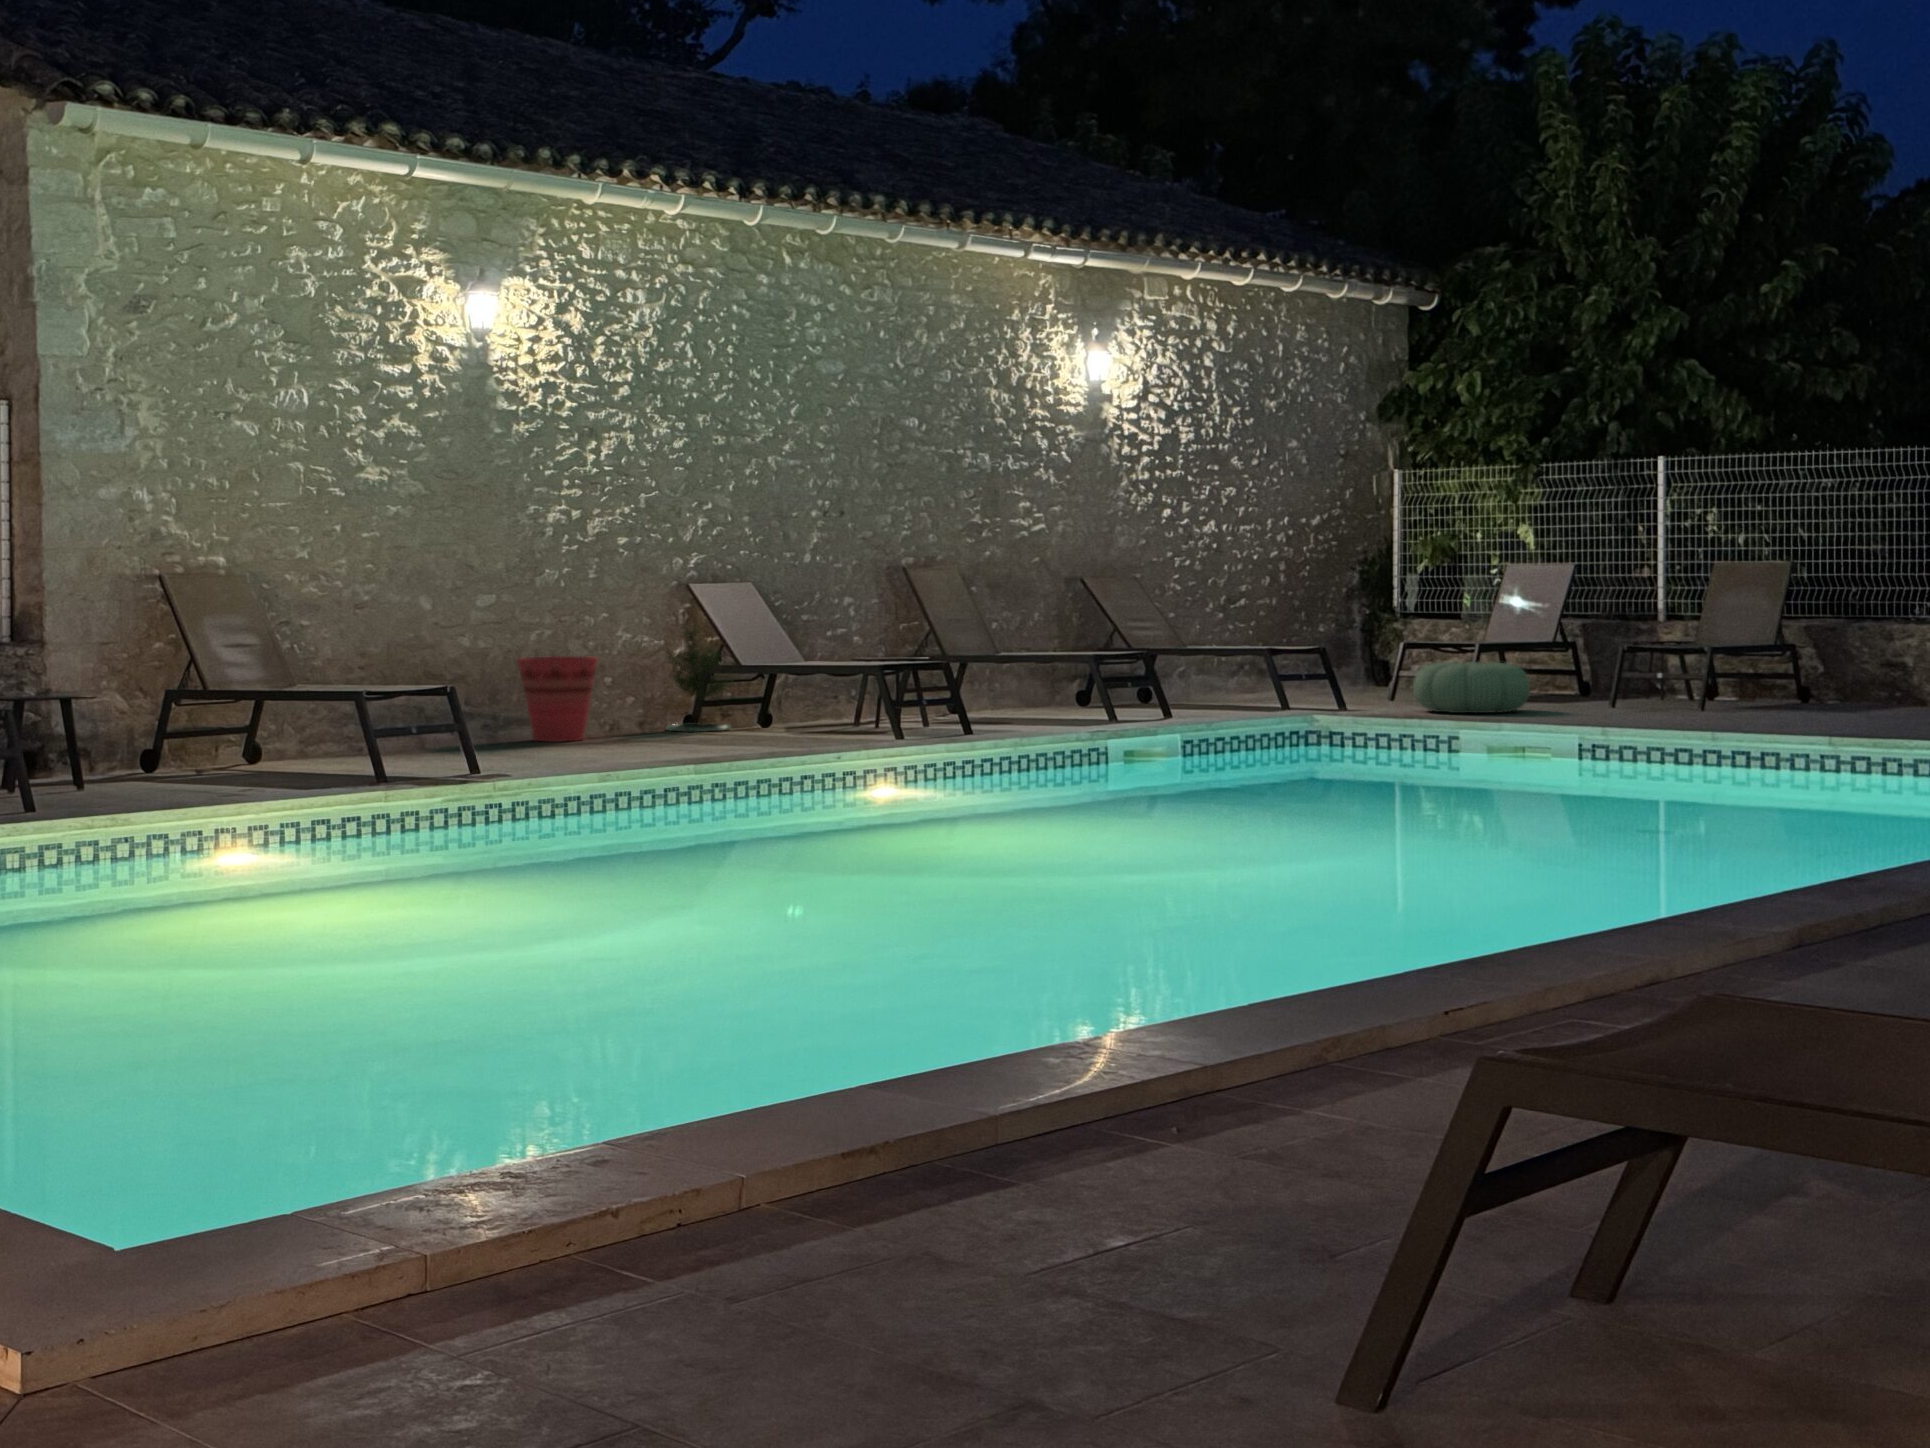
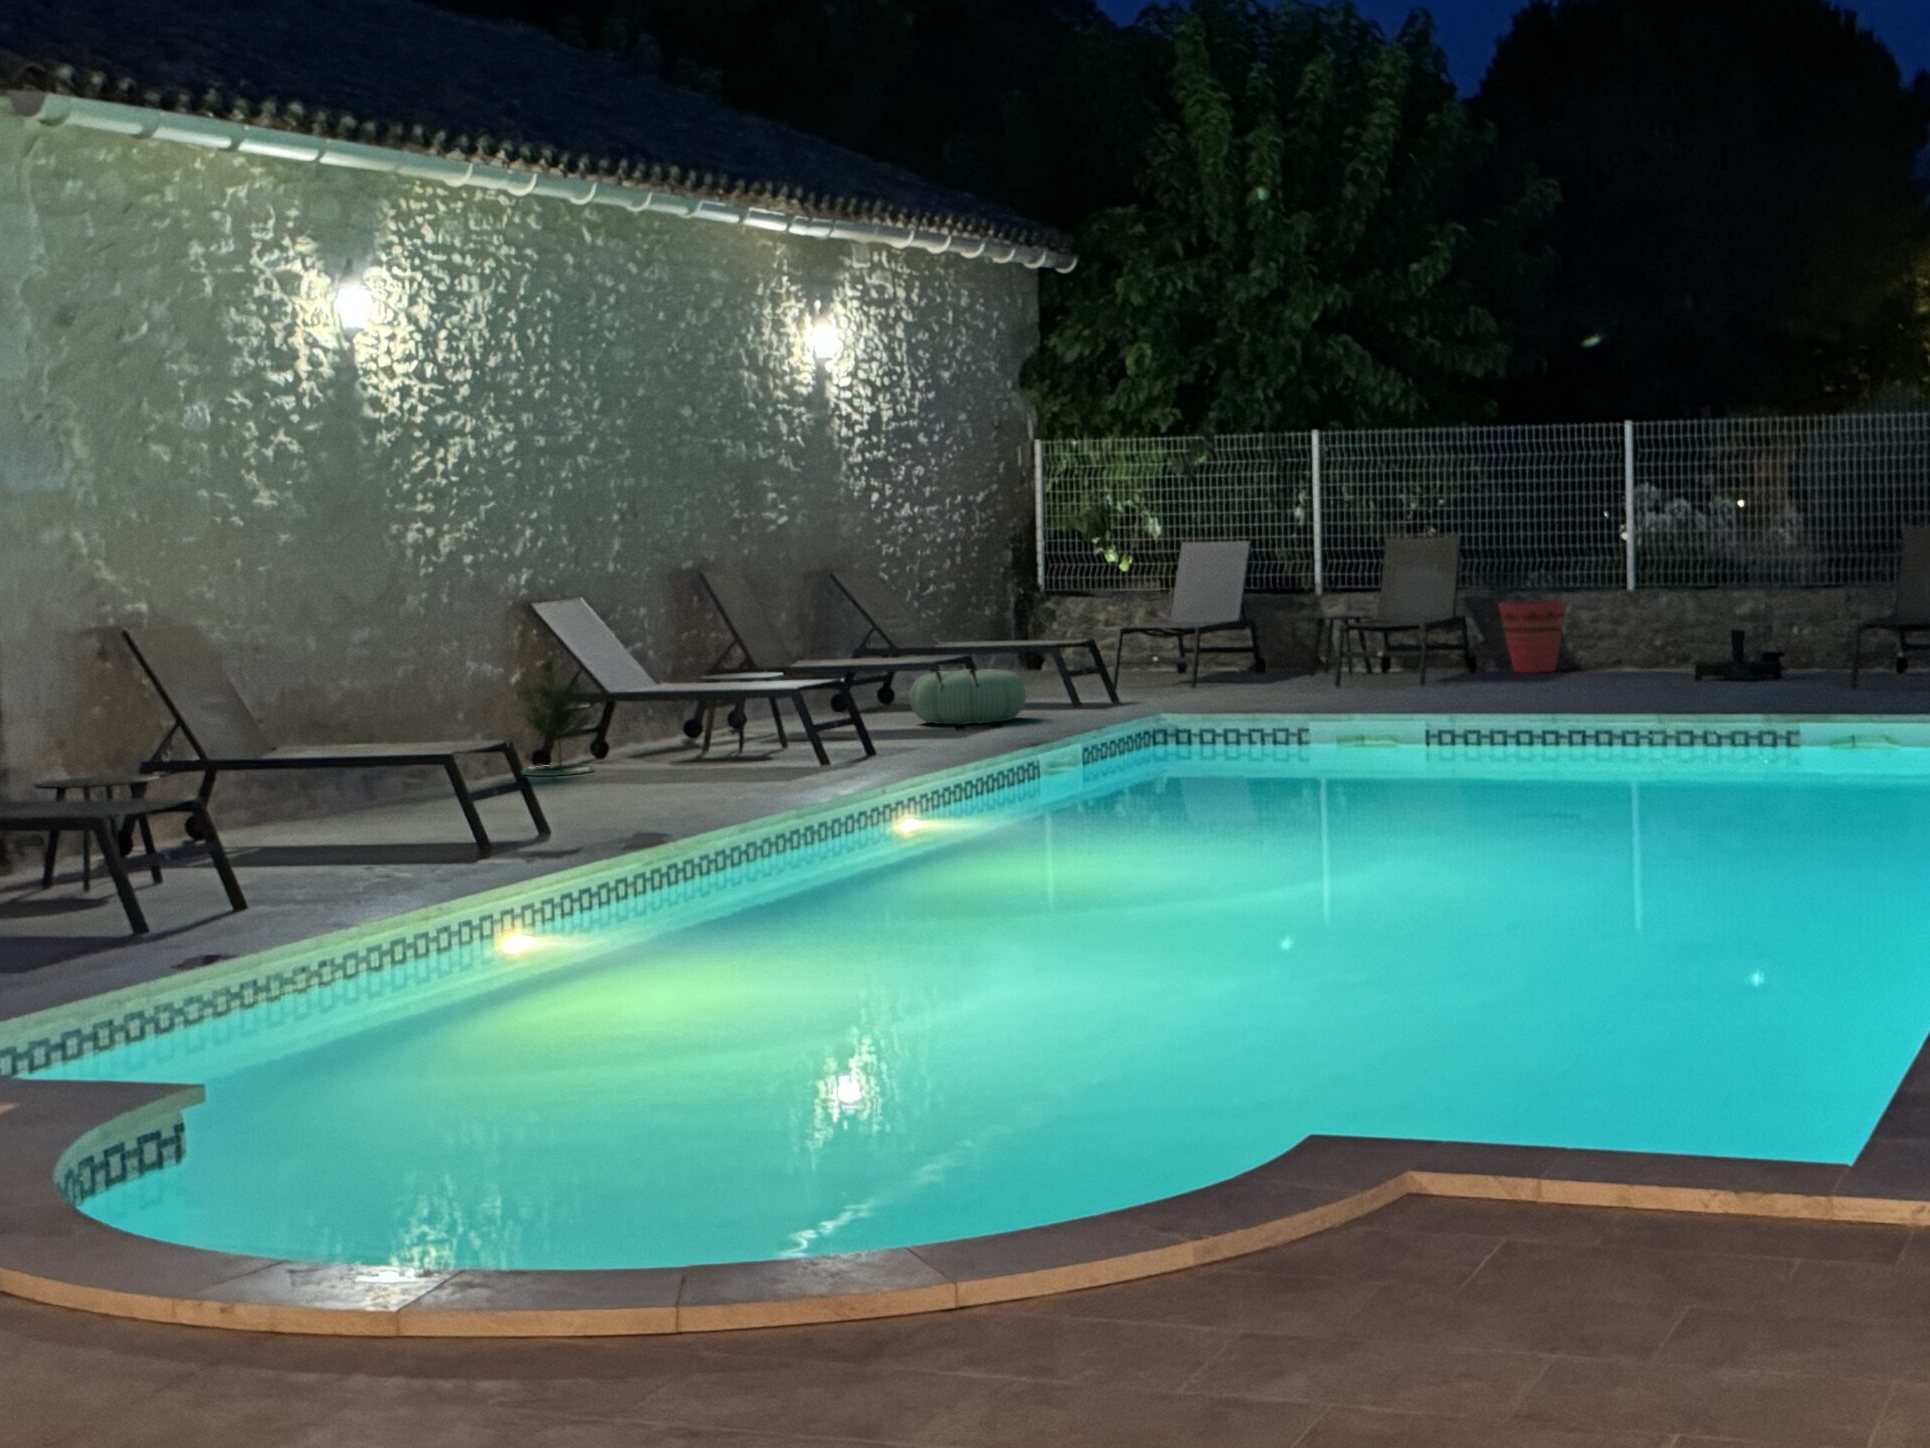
bucket: present [518,656,598,742] -> present [1498,600,1567,673]
pouf: present [1413,662,1530,713] -> present [910,669,1026,724]

